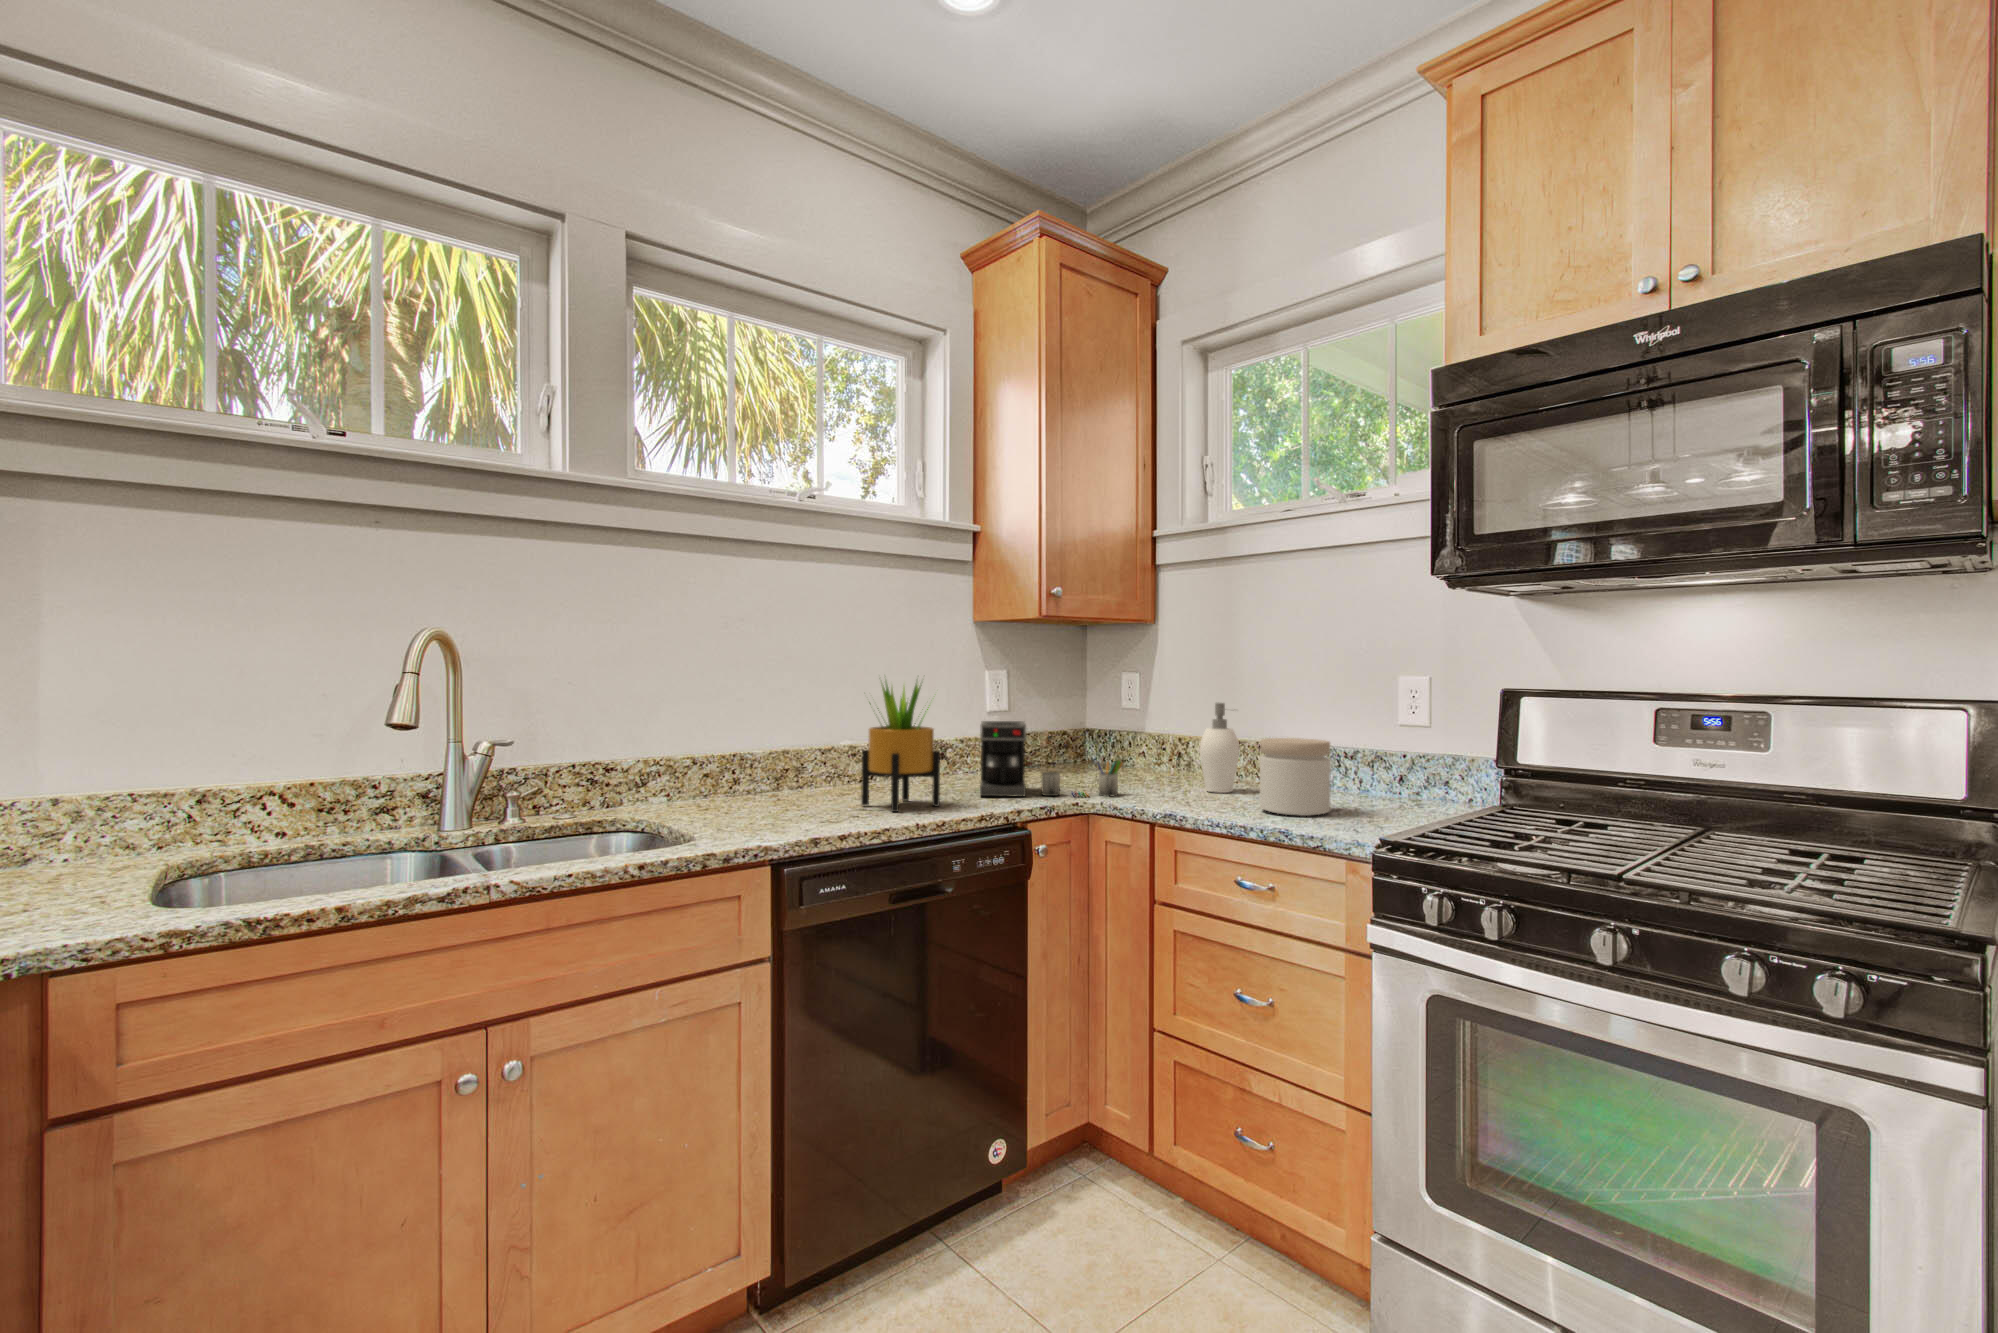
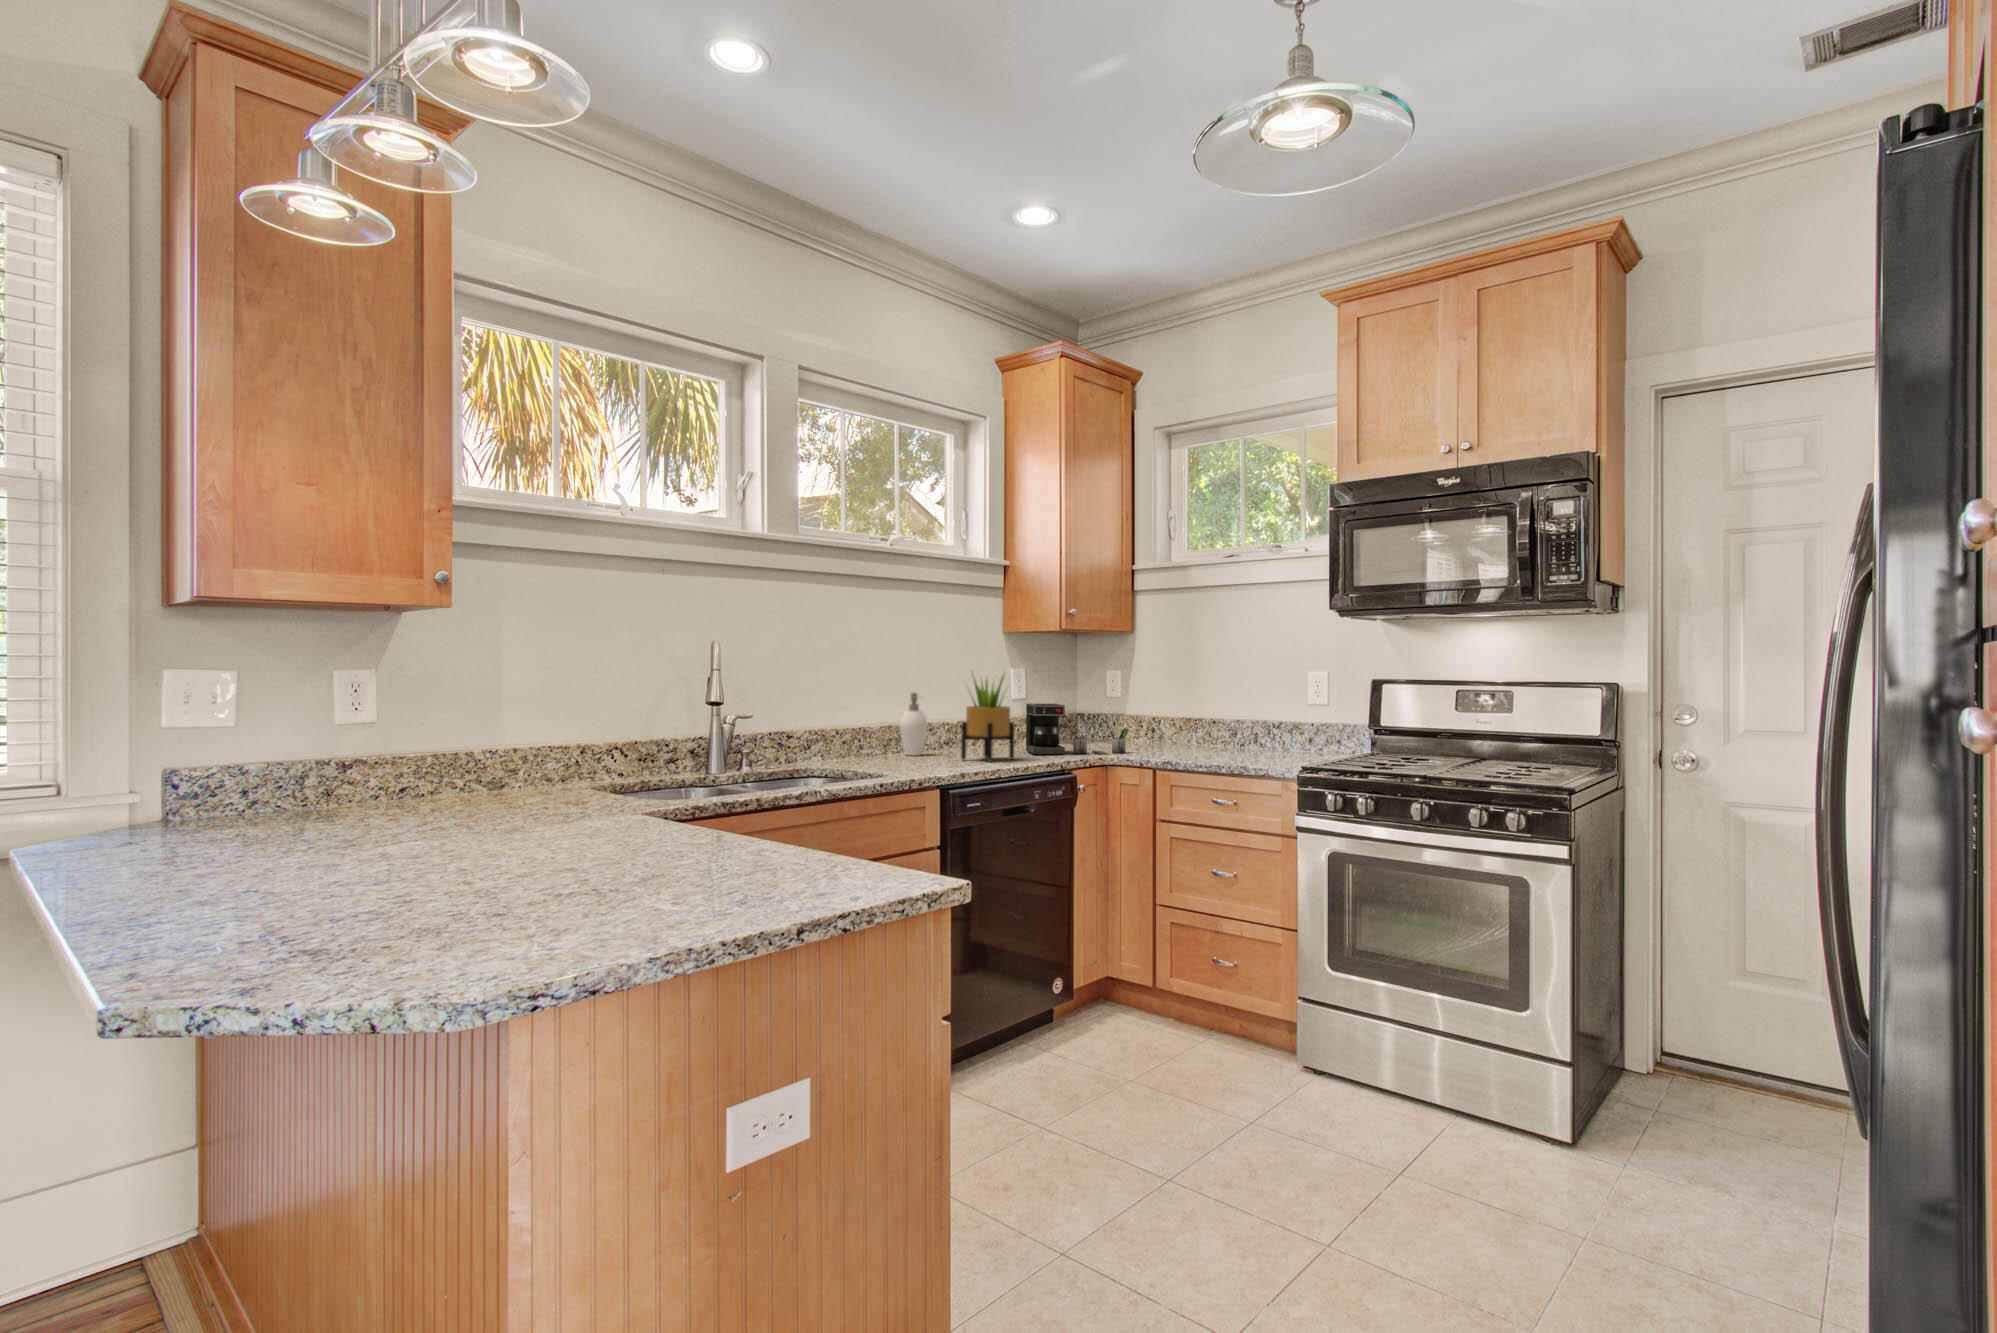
soap dispenser: present [1199,703,1240,793] -> present [900,693,927,755]
jar: present [1260,738,1331,816] -> none [1224,711,1269,759]

